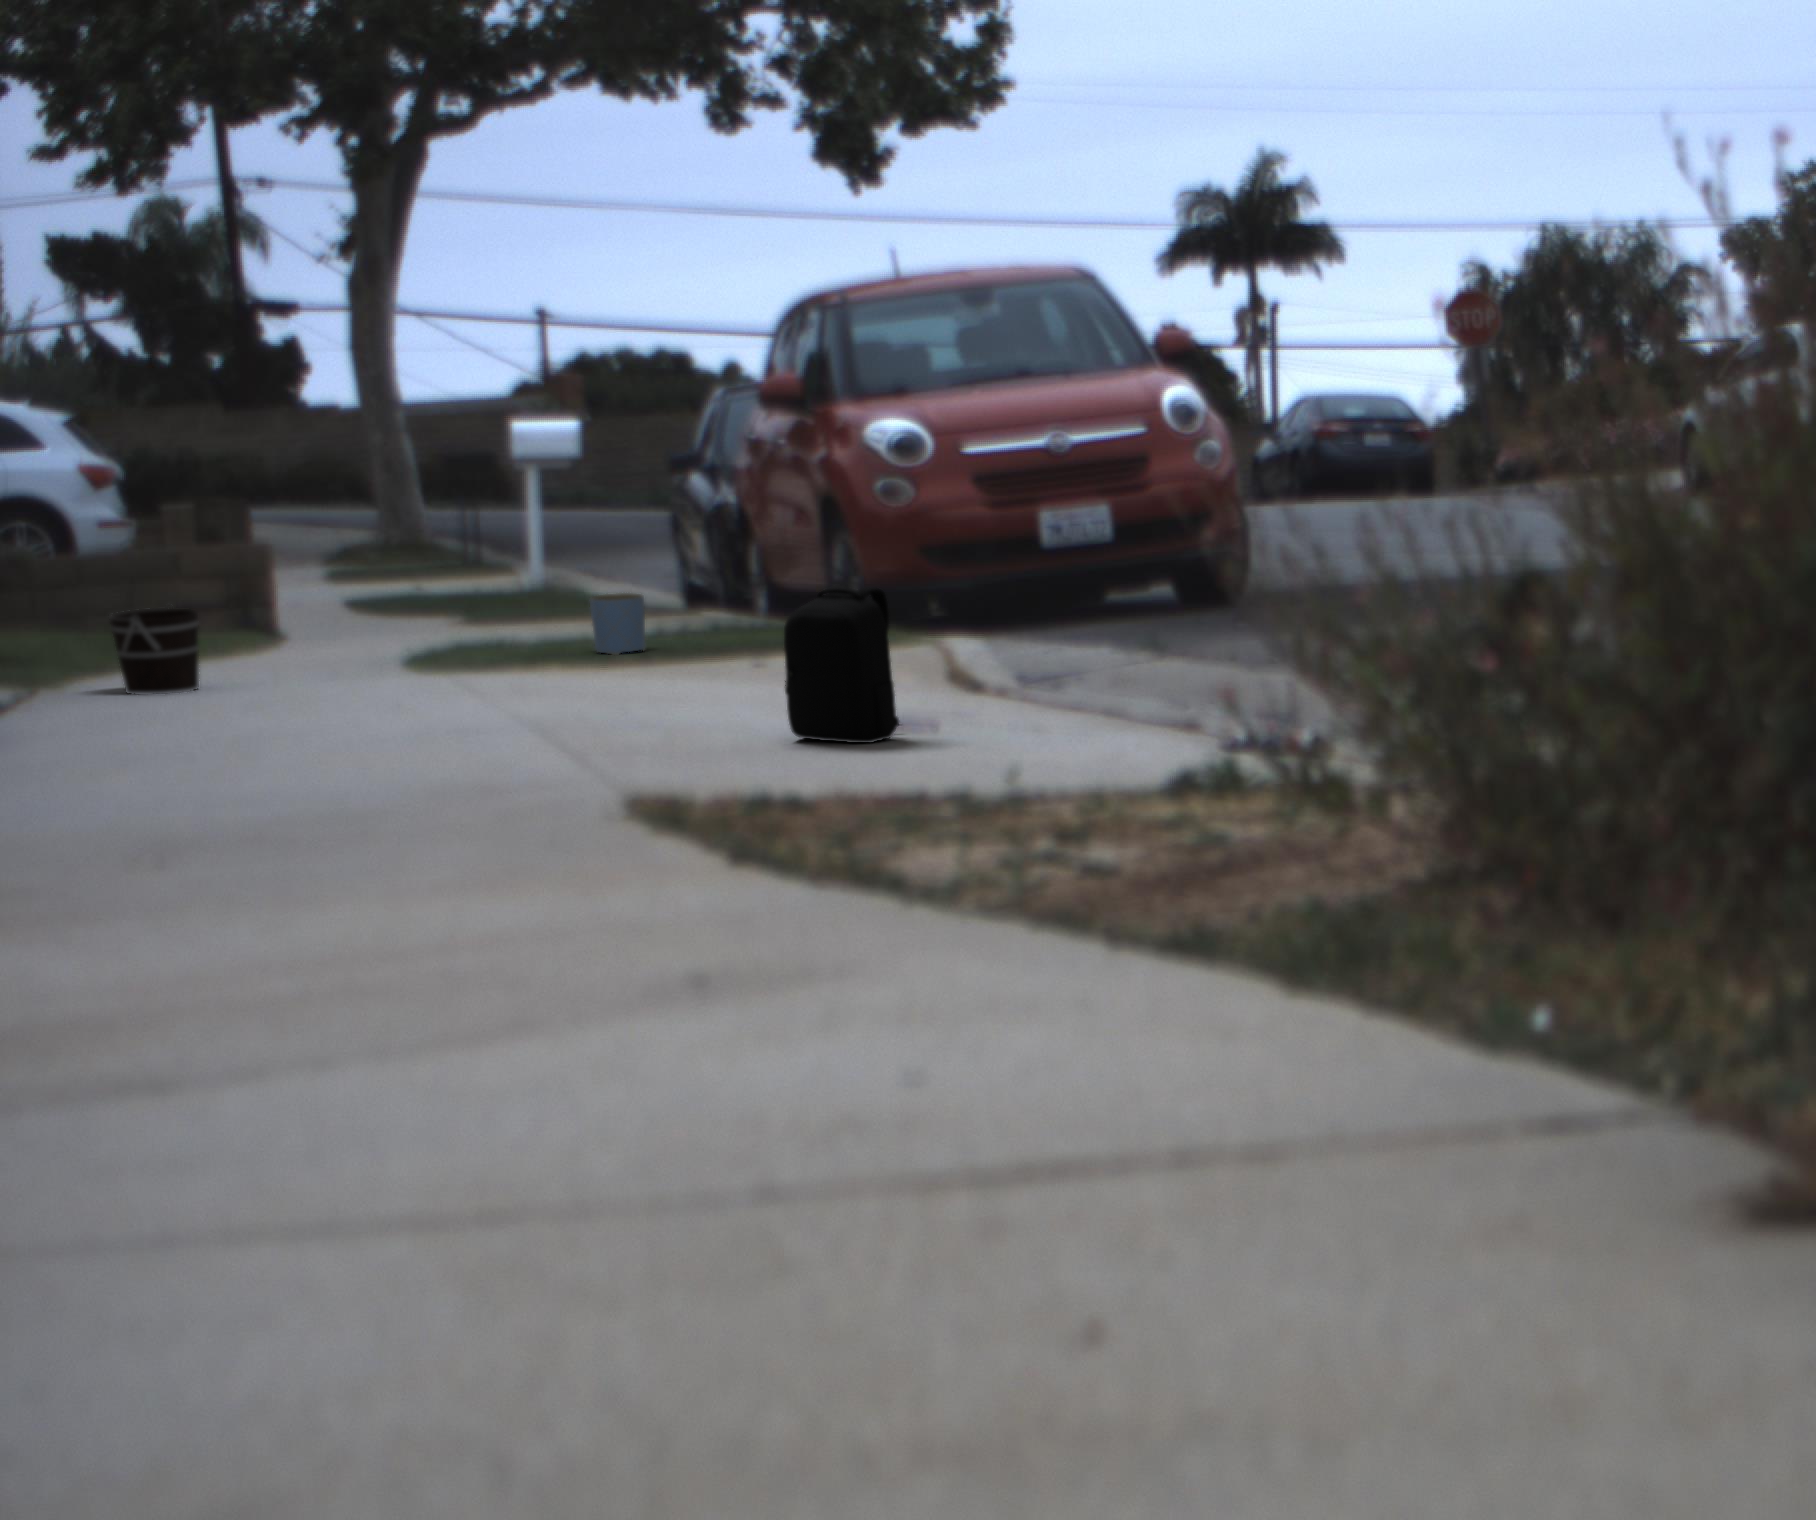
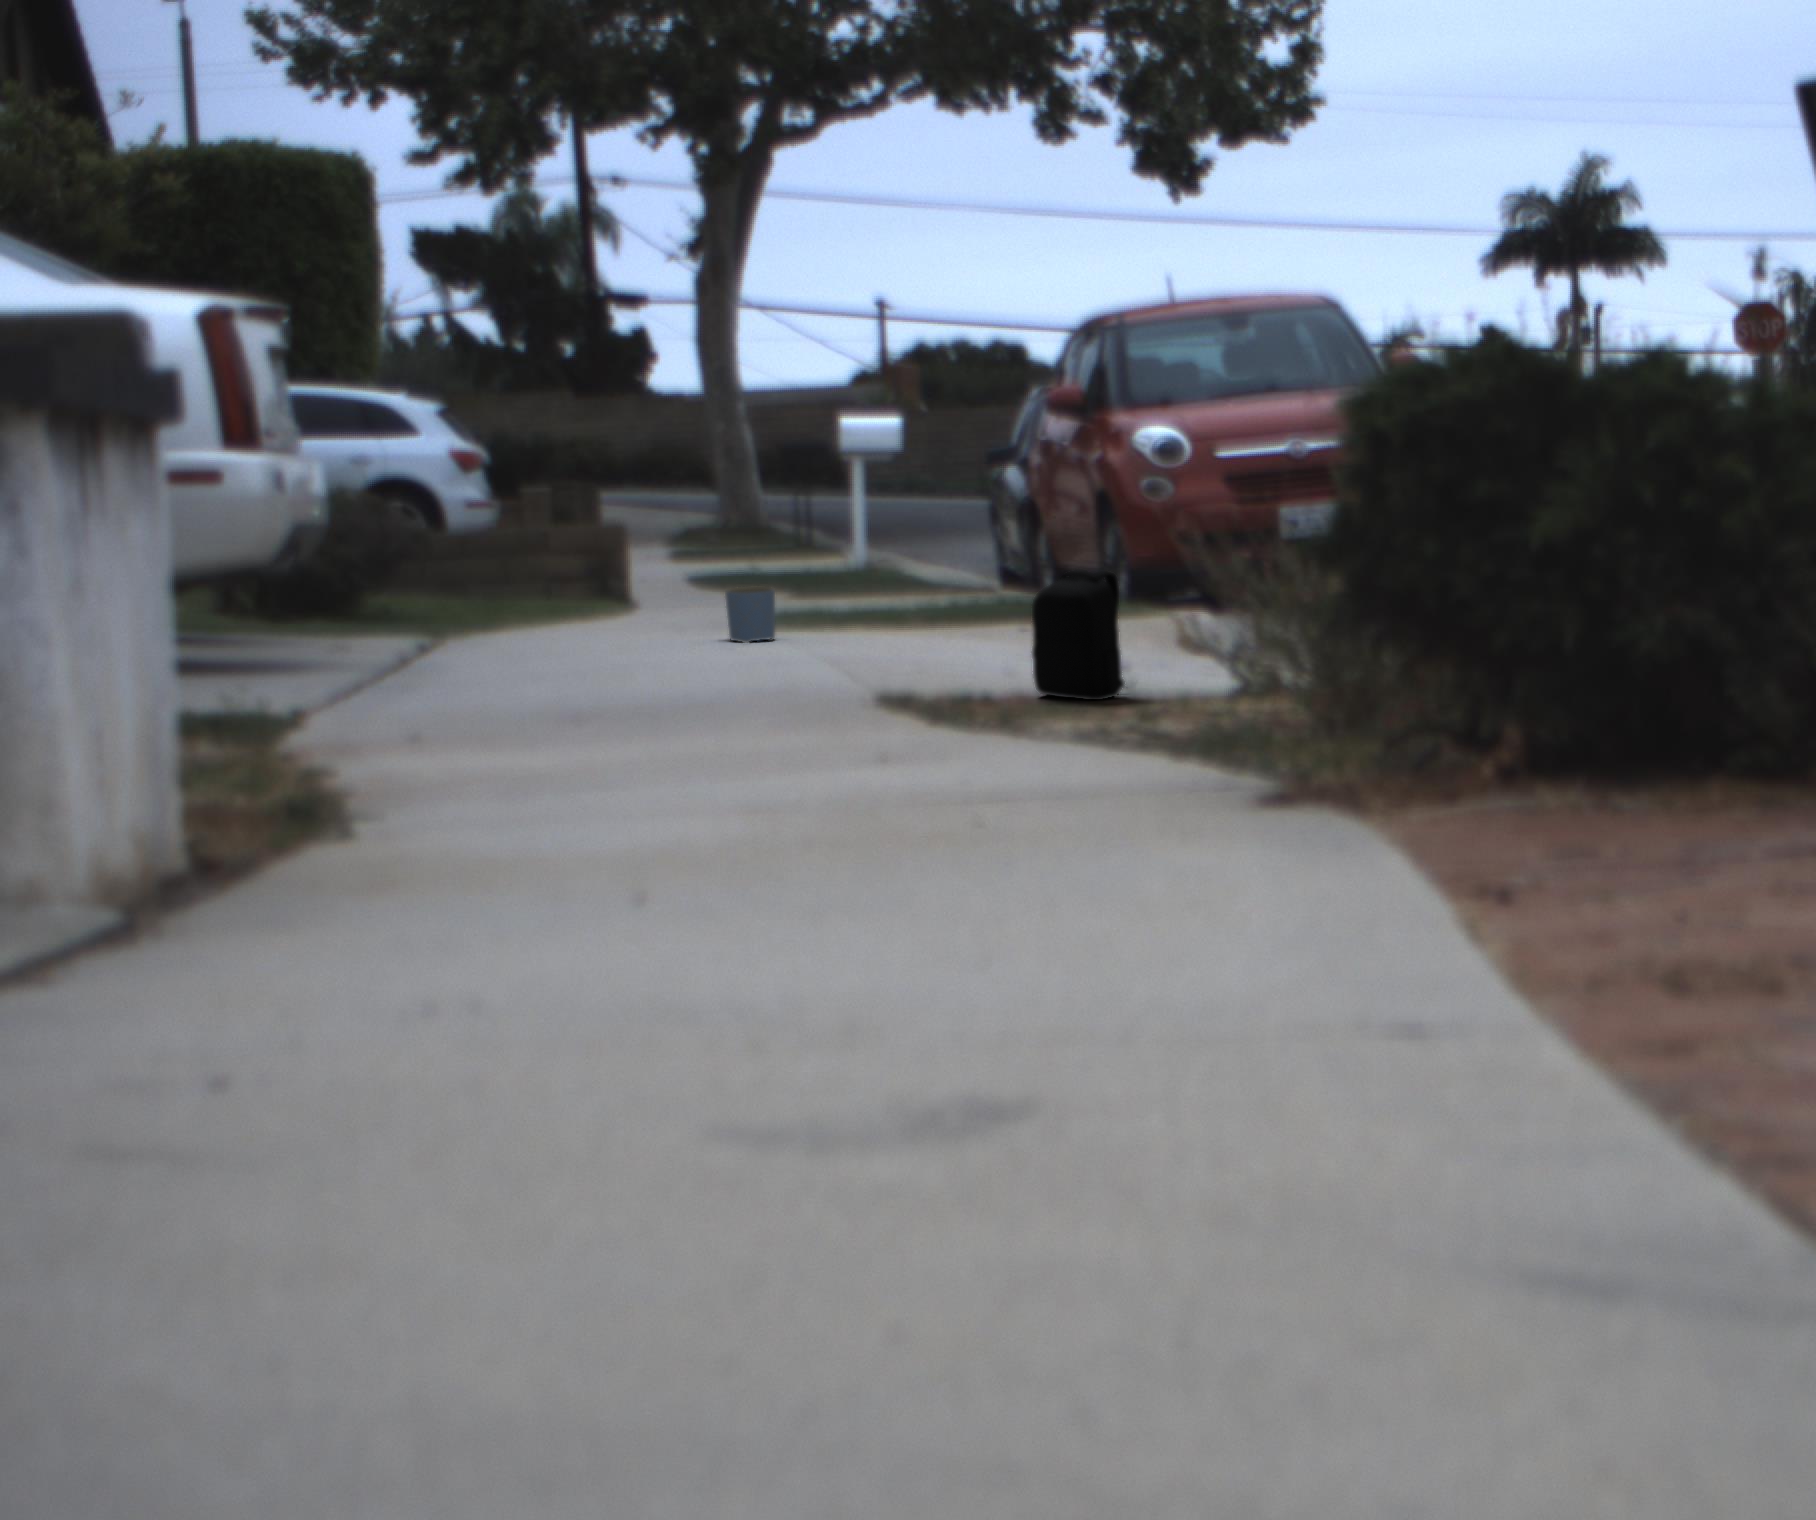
planter: present [590,593,645,655] -> present [725,587,775,643]
bucket: present [110,607,199,695] -> none [484,573,558,651]

